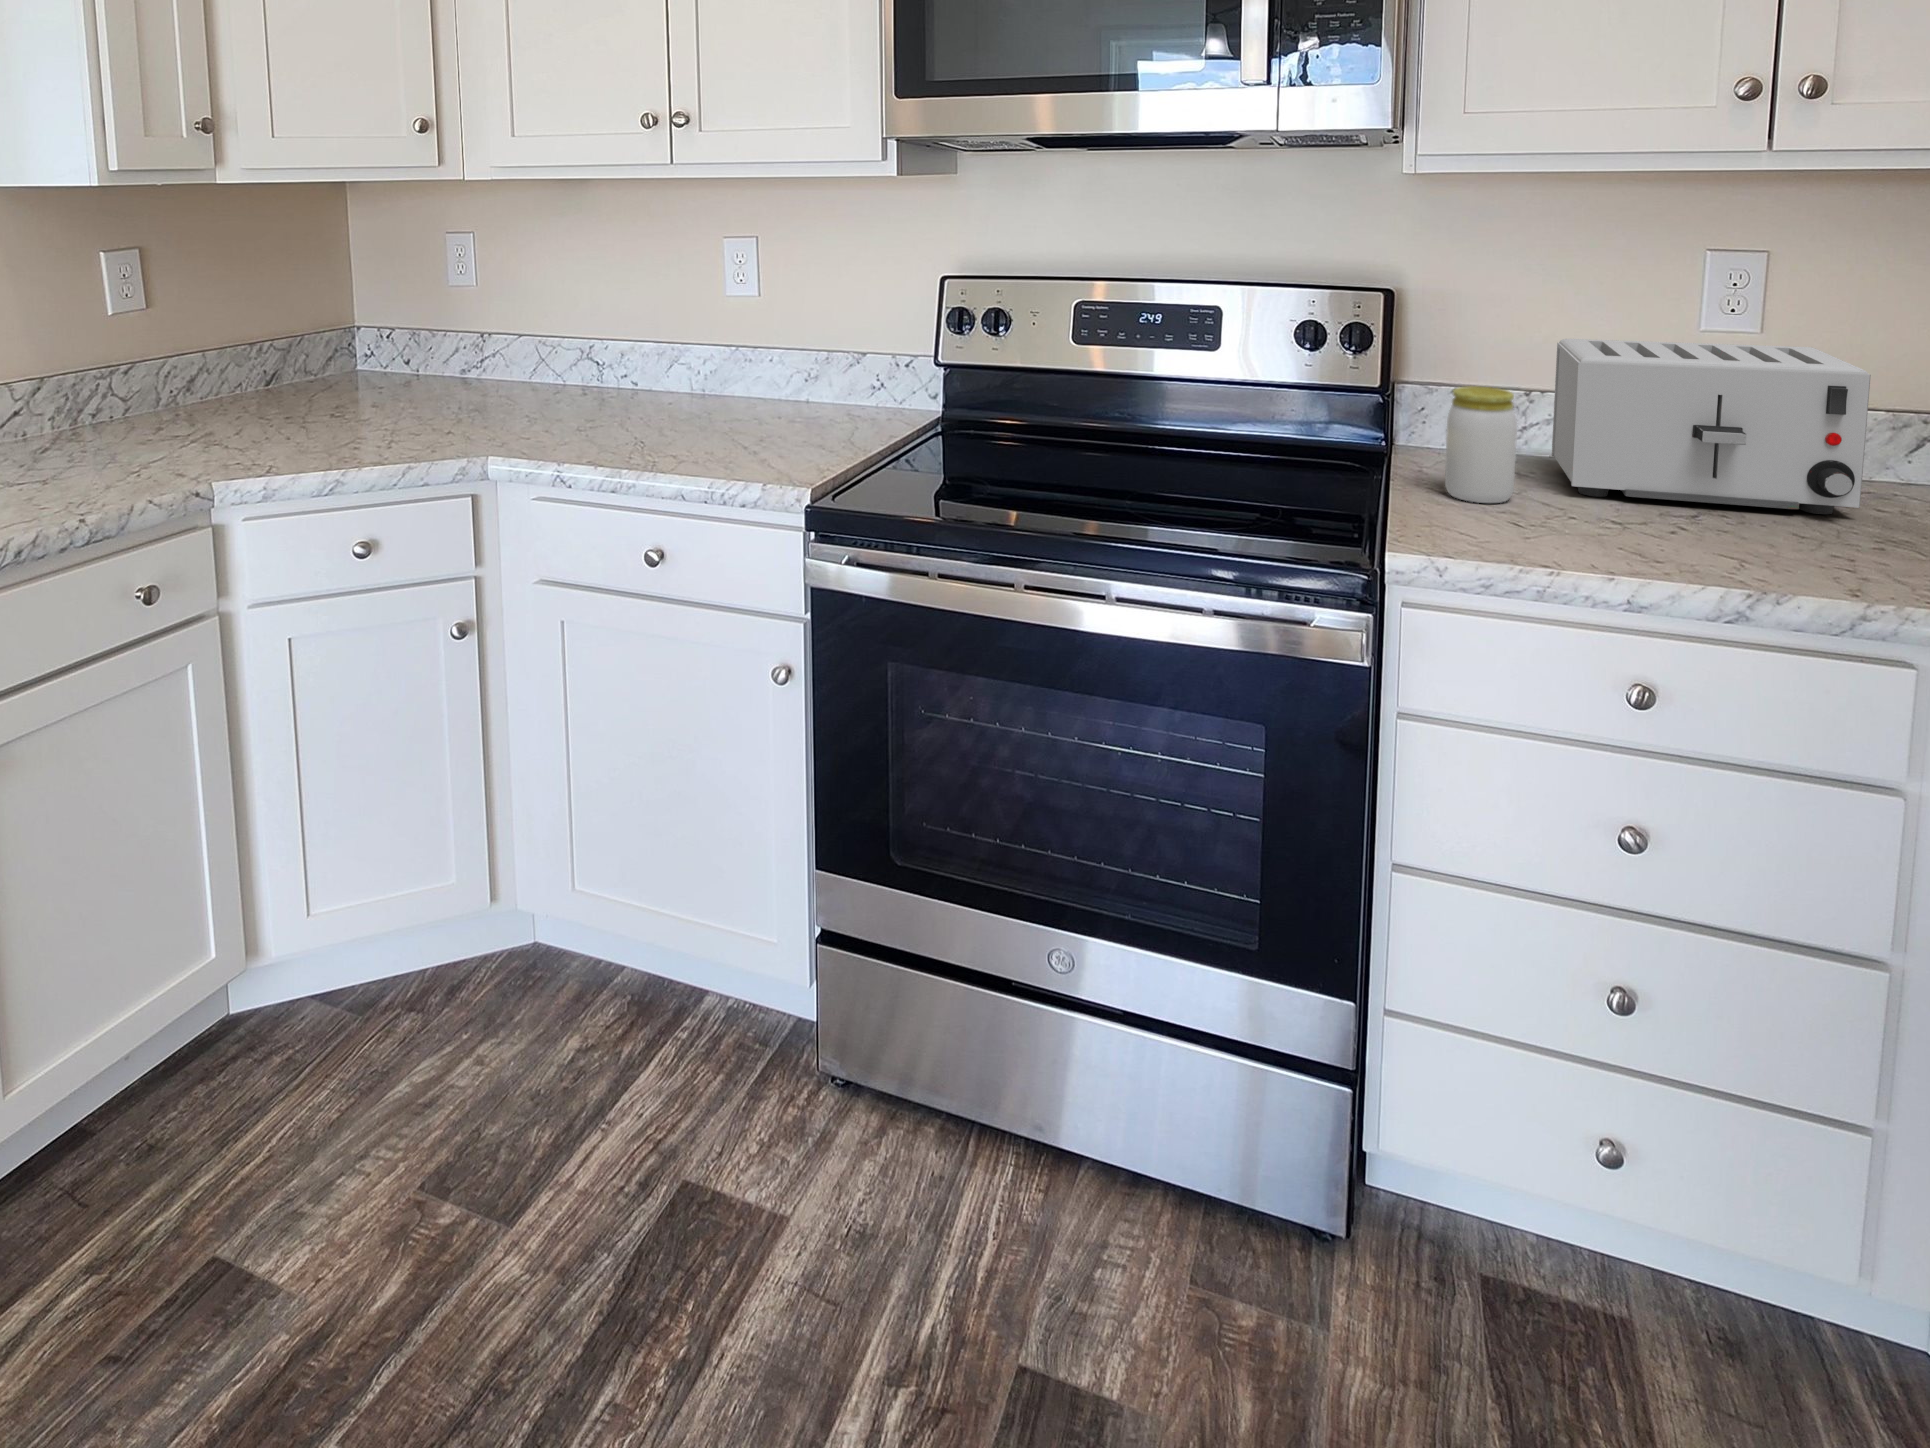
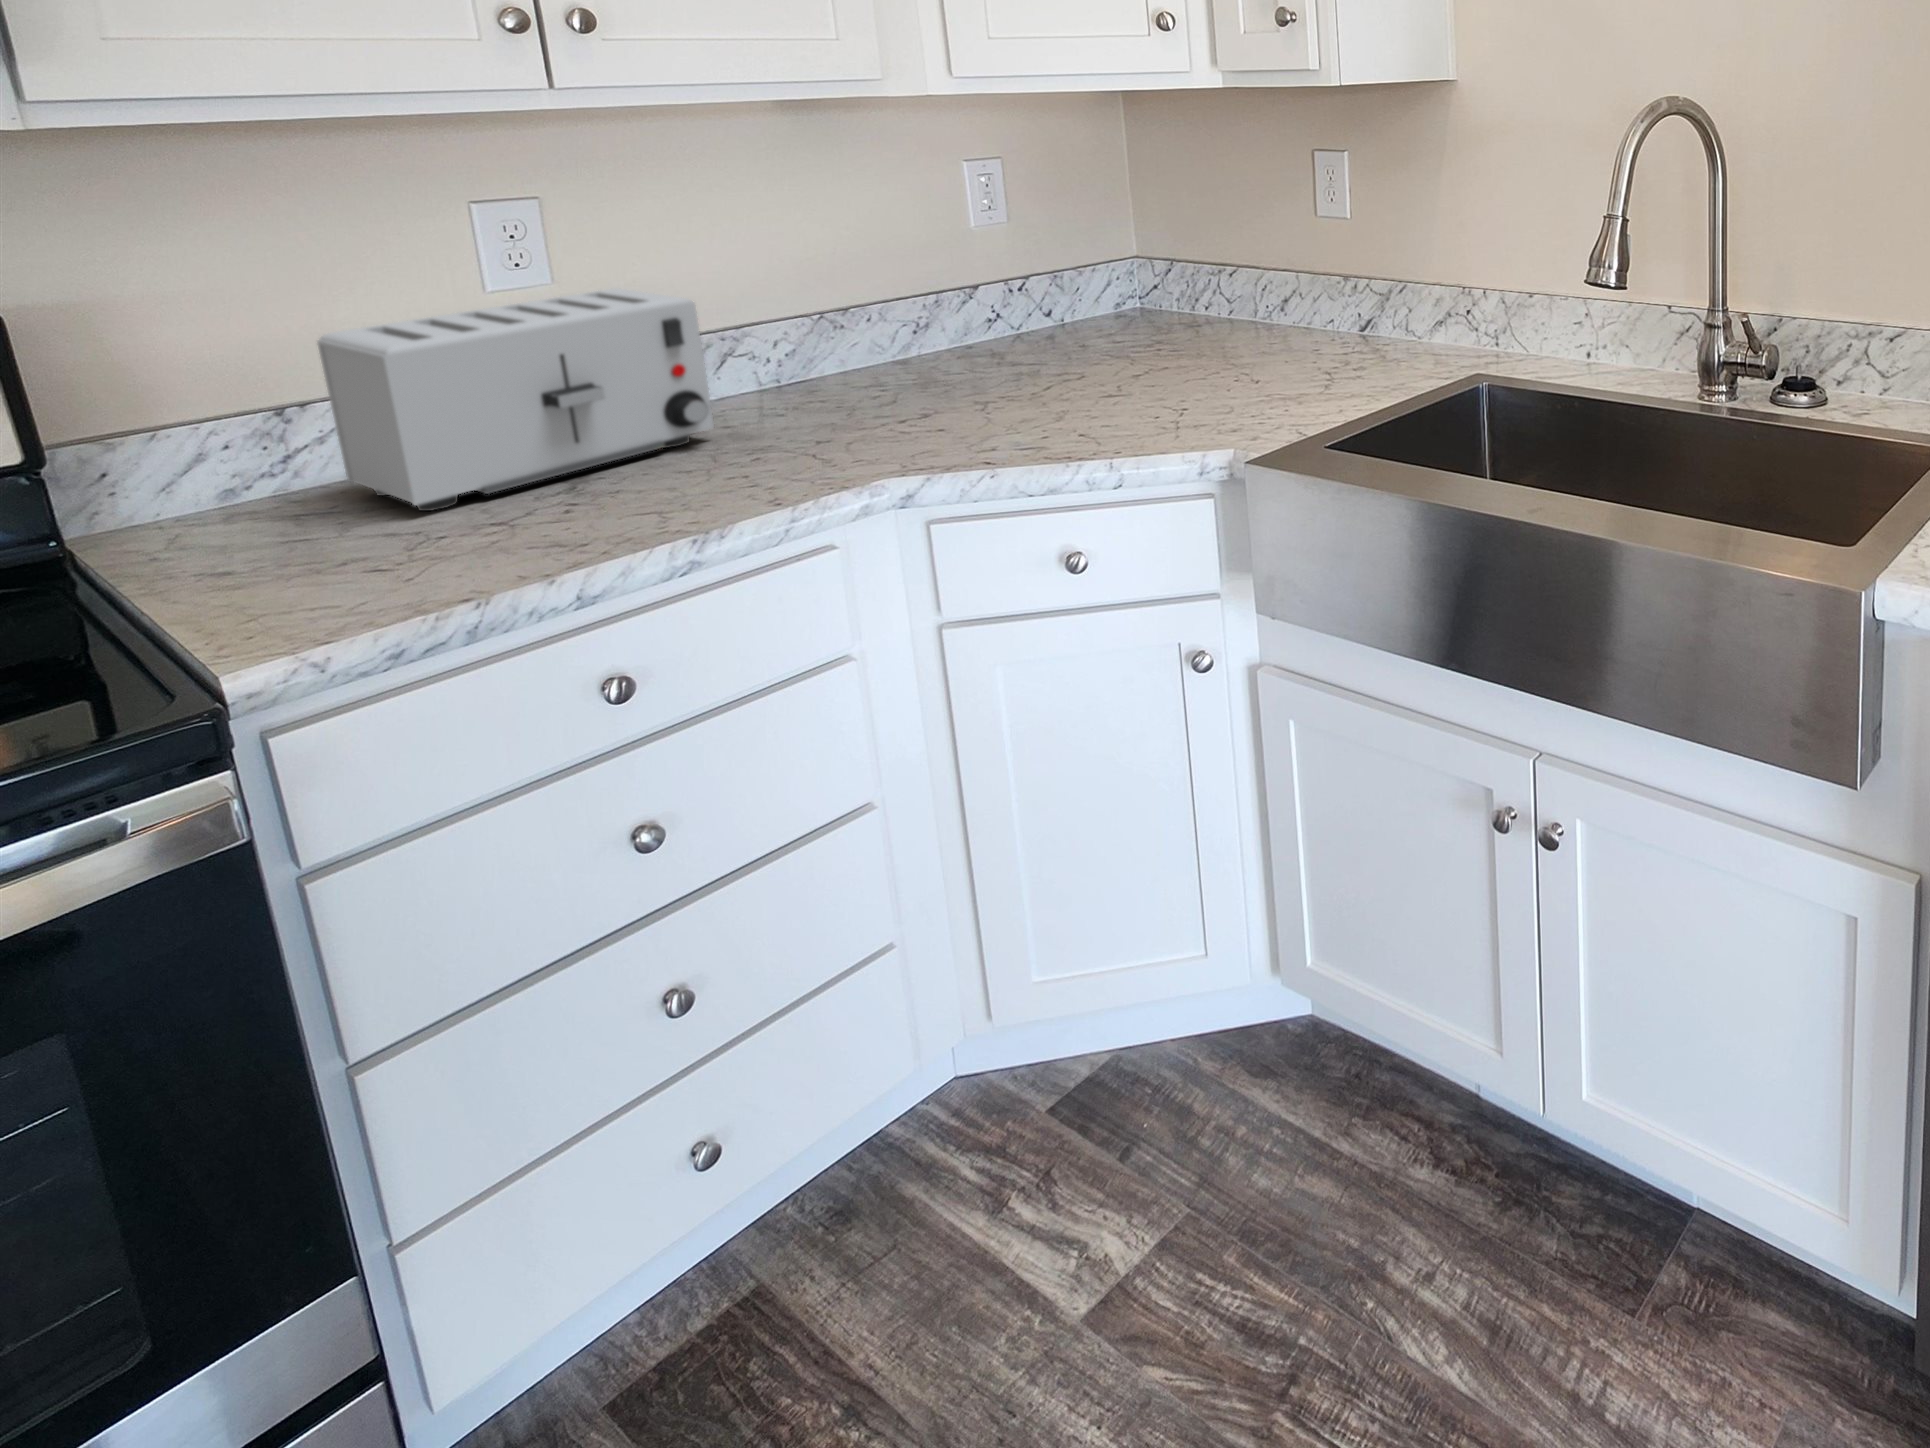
jar: present [1445,386,1517,503] -> none [203,414,343,577]

